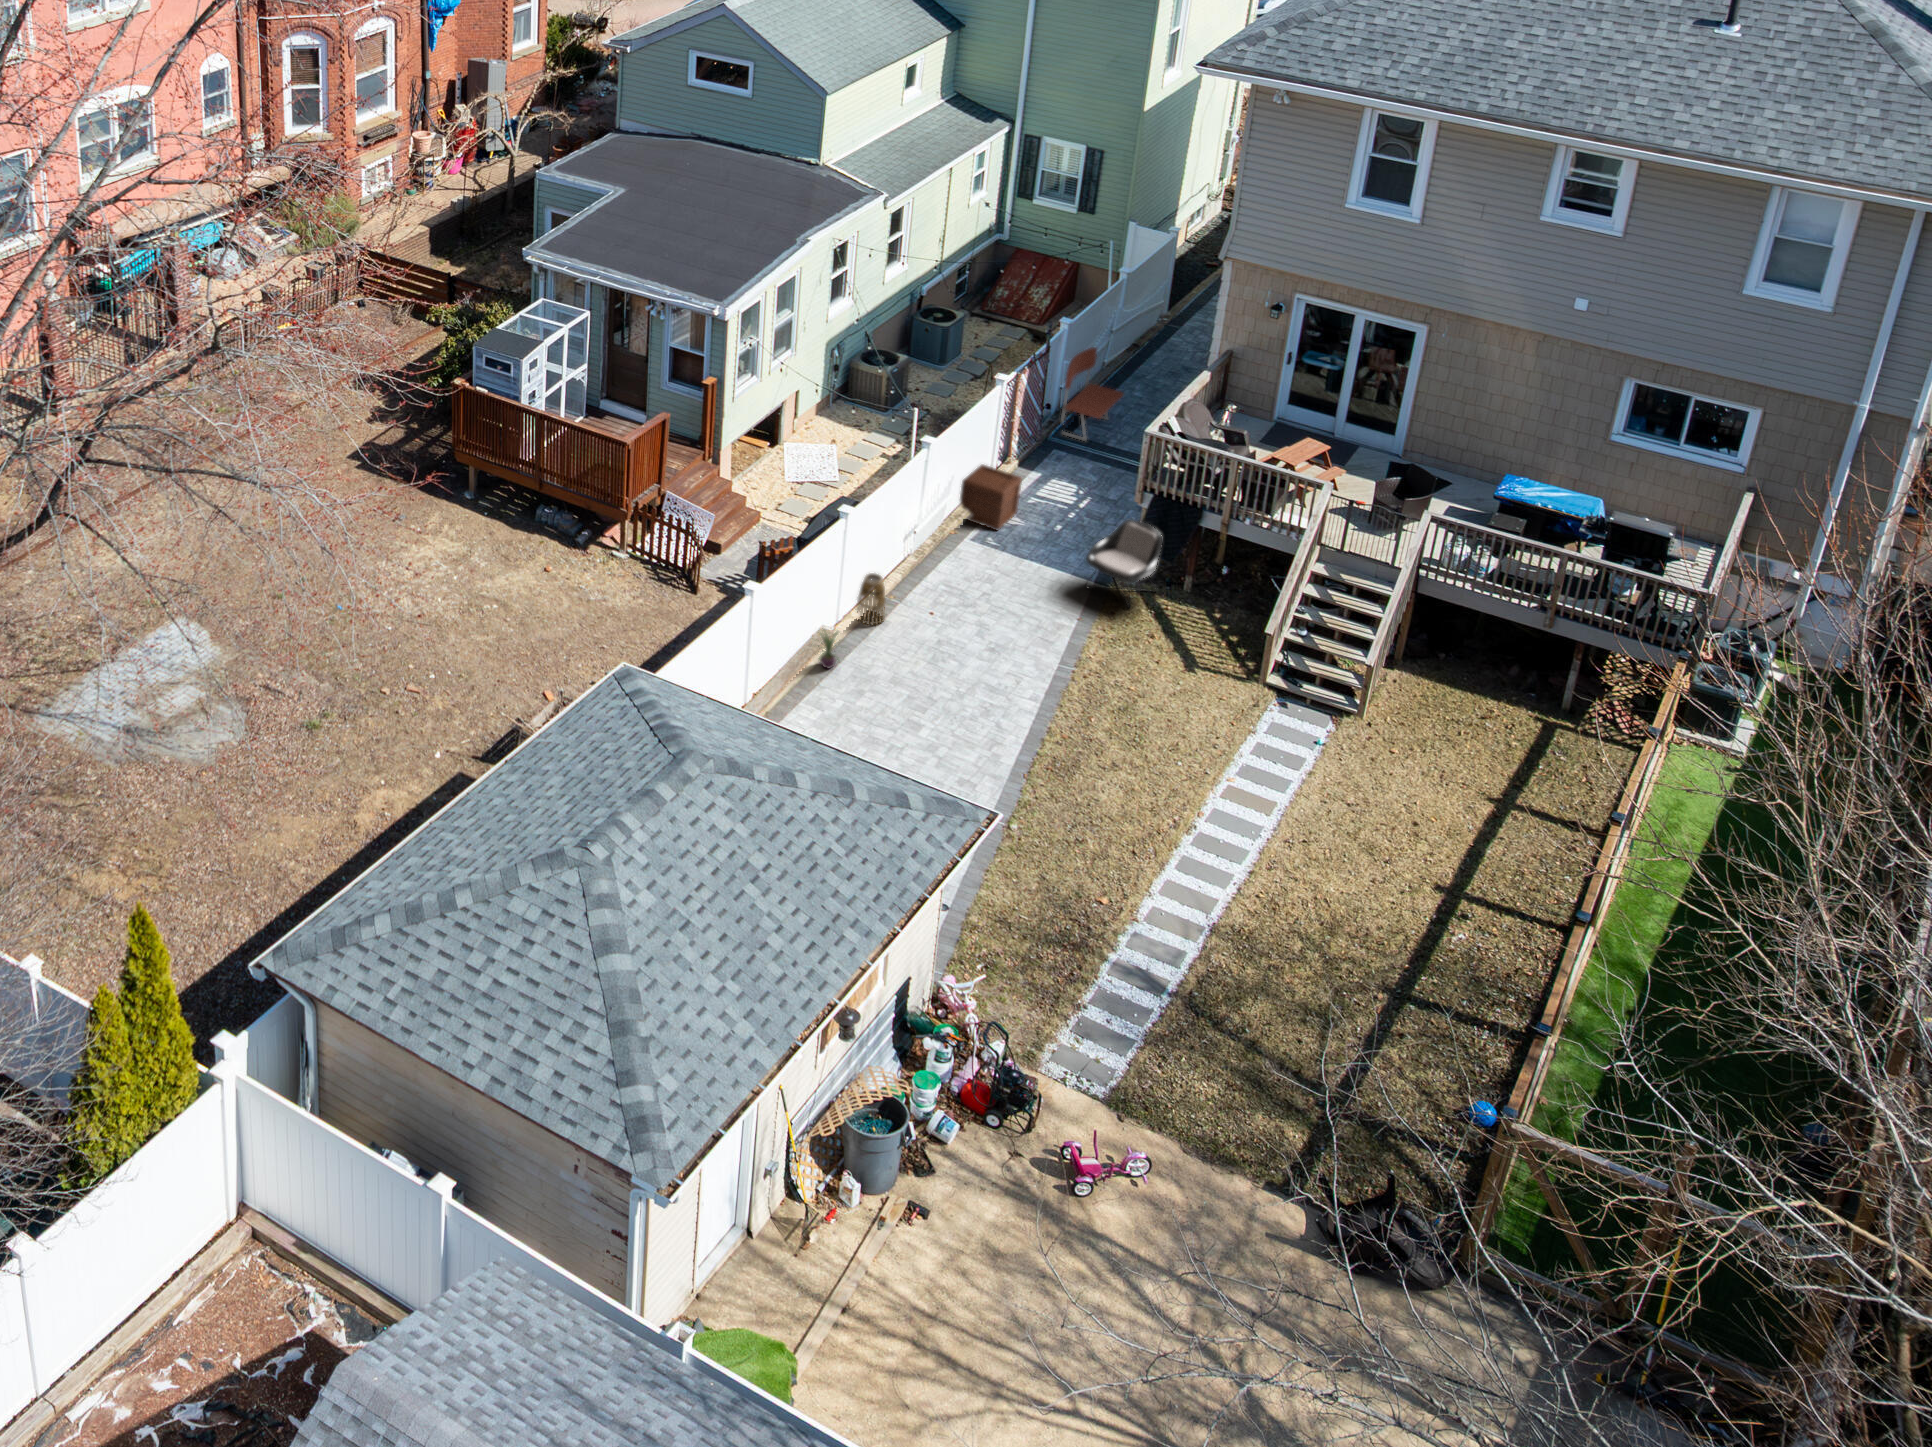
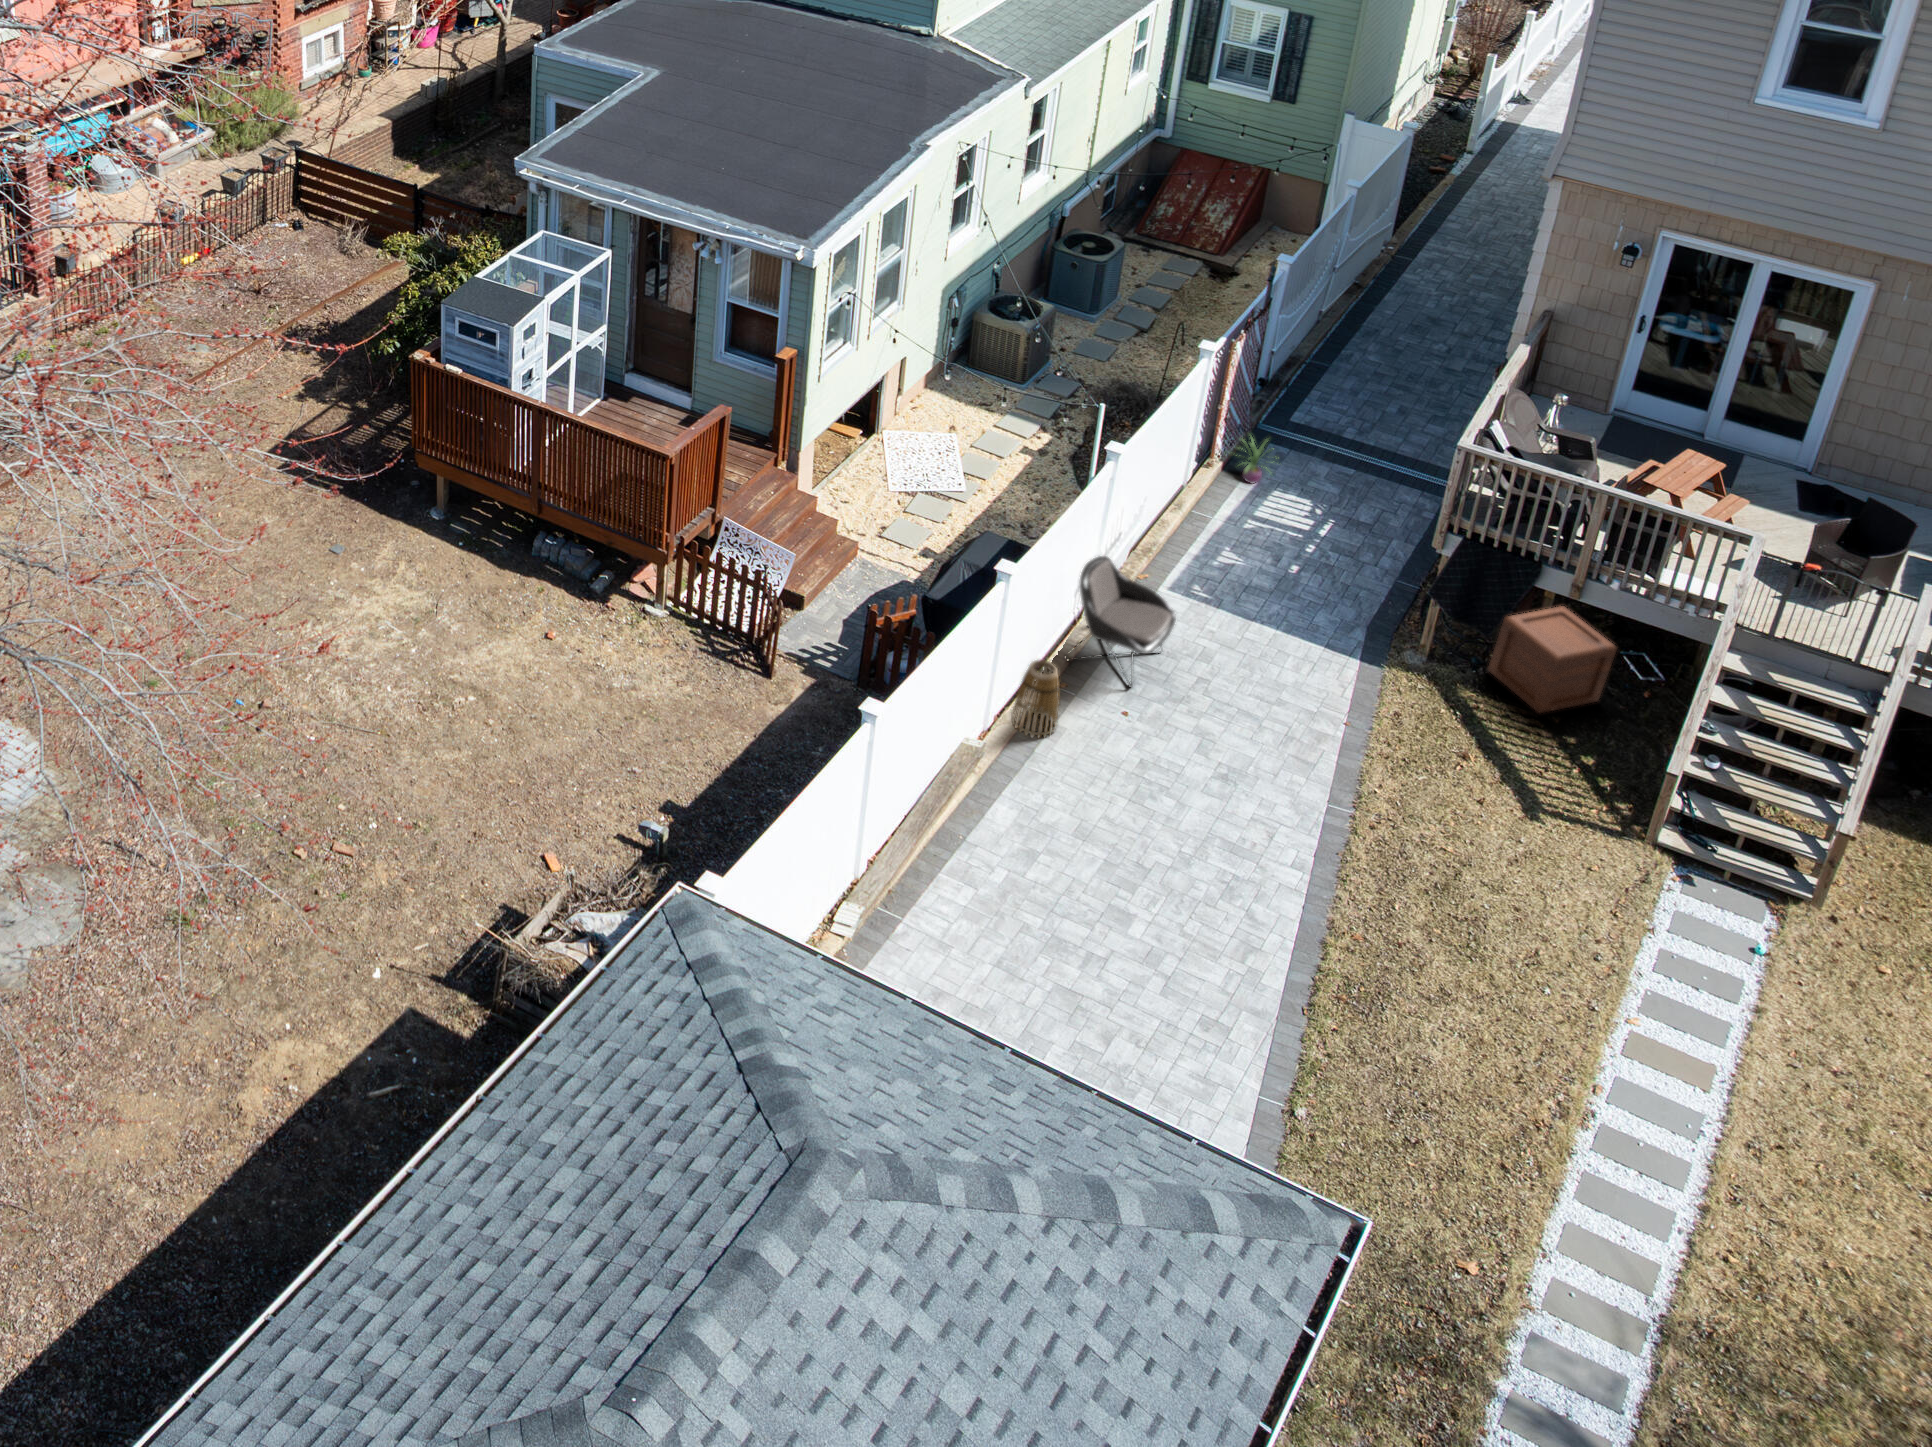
bench: present [1061,347,1123,441] -> none [1266,295,1359,430]
wooden crate: present [960,465,1022,530] -> present [1488,606,1617,713]
lounge chair: present [1086,520,1162,606] -> present [1067,556,1176,687]
decorative plant: present [818,630,838,668] -> present [1236,440,1267,484]

